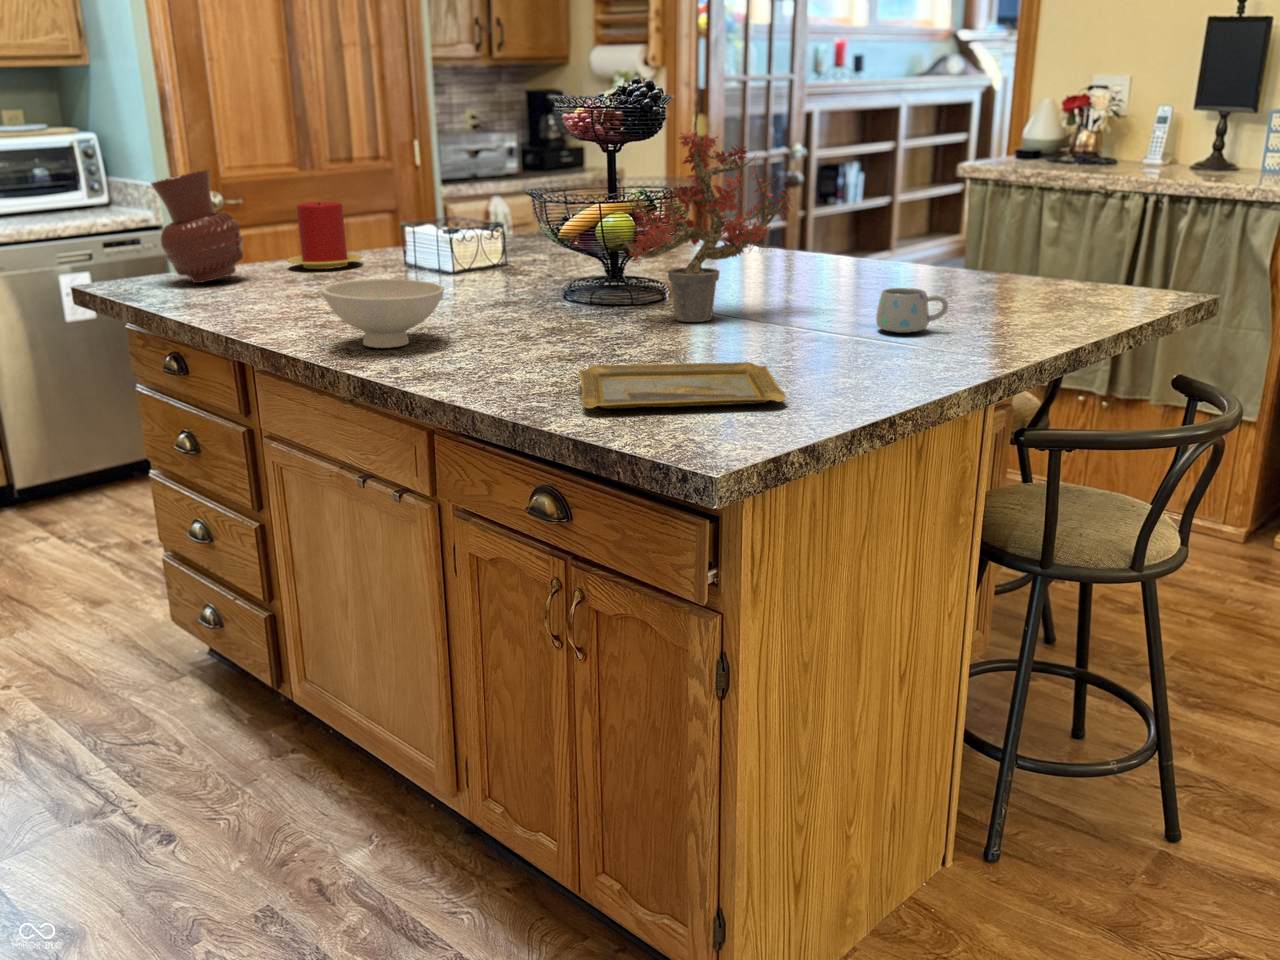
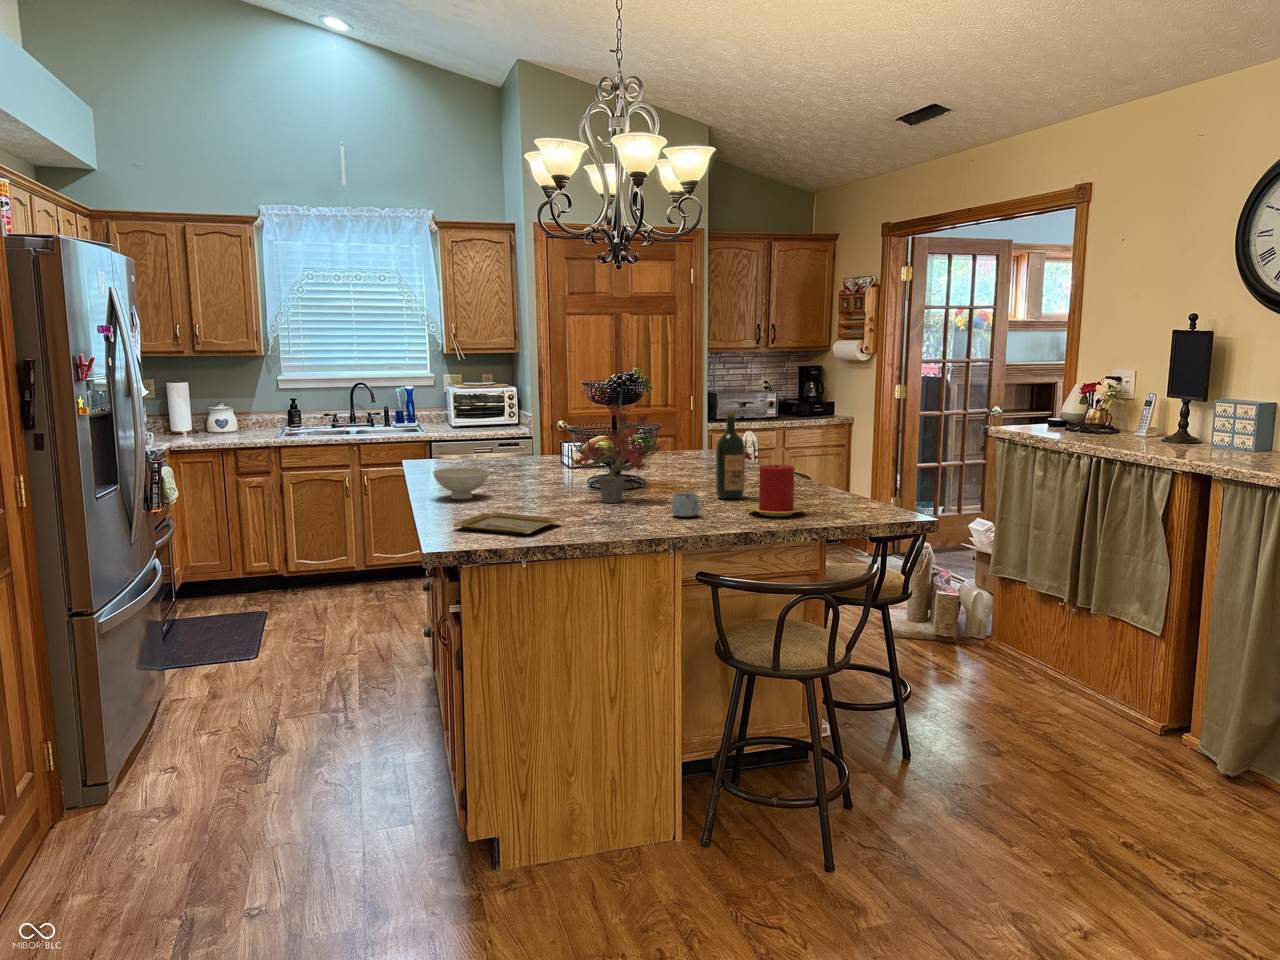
wine bottle: none [833,140,887,295] -> present [716,412,745,499]
vase: present [151,170,243,283] -> none [447,412,488,466]
candle: present [287,202,362,269] -> present [748,465,805,516]

